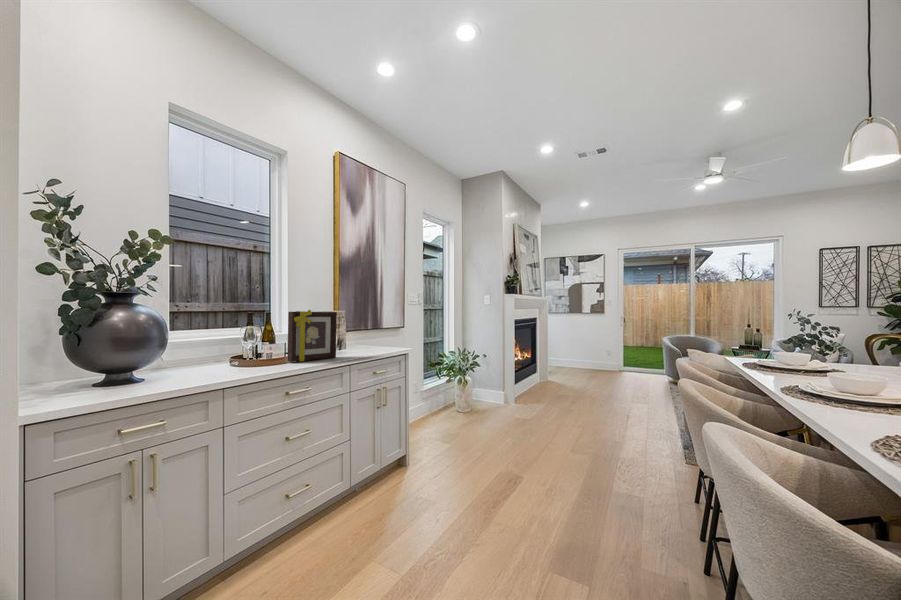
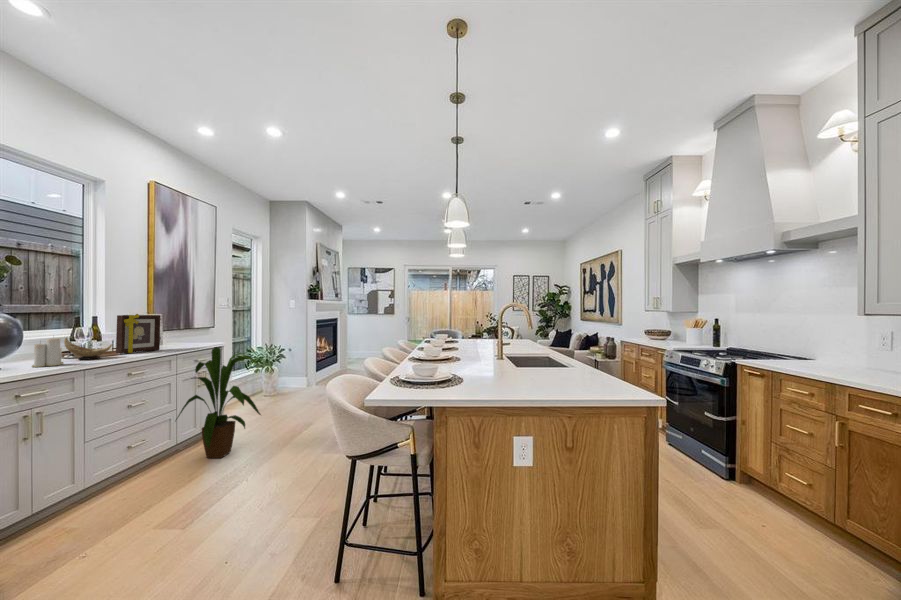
candle: none [178,338,214,382] -> present [32,338,64,367]
decorative bowl: none [226,340,276,371] -> present [64,338,112,360]
house plant: none [346,361,455,525] -> present [176,347,261,458]

